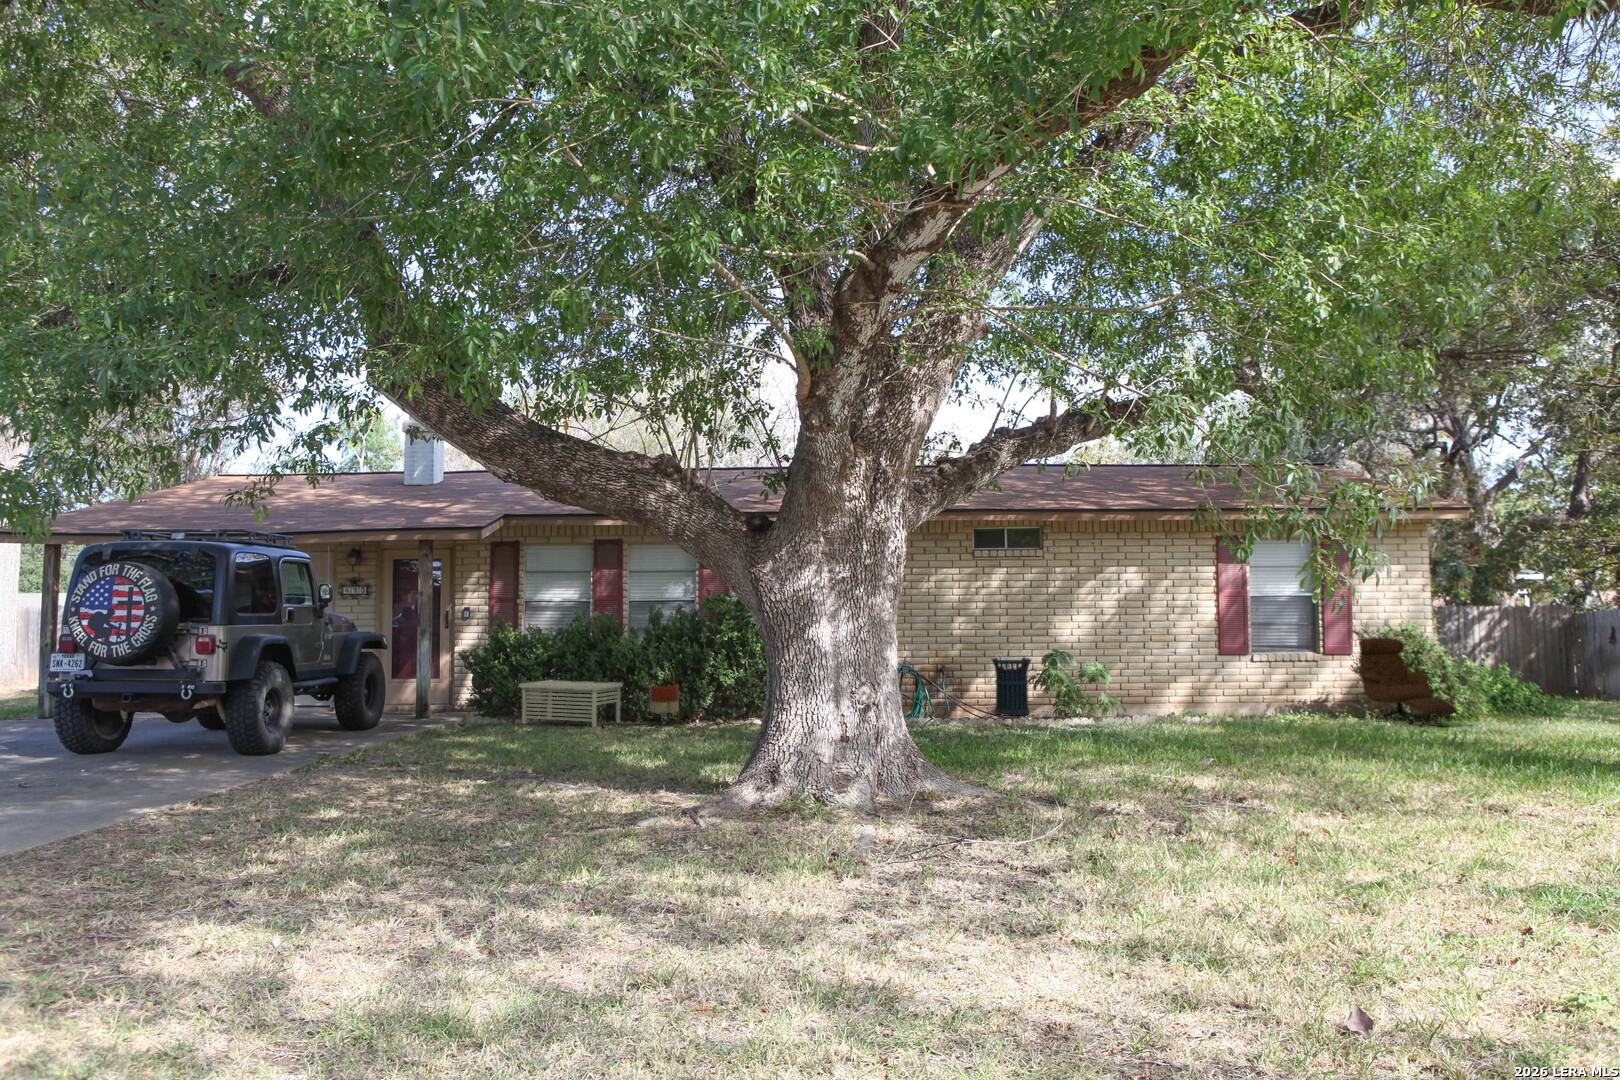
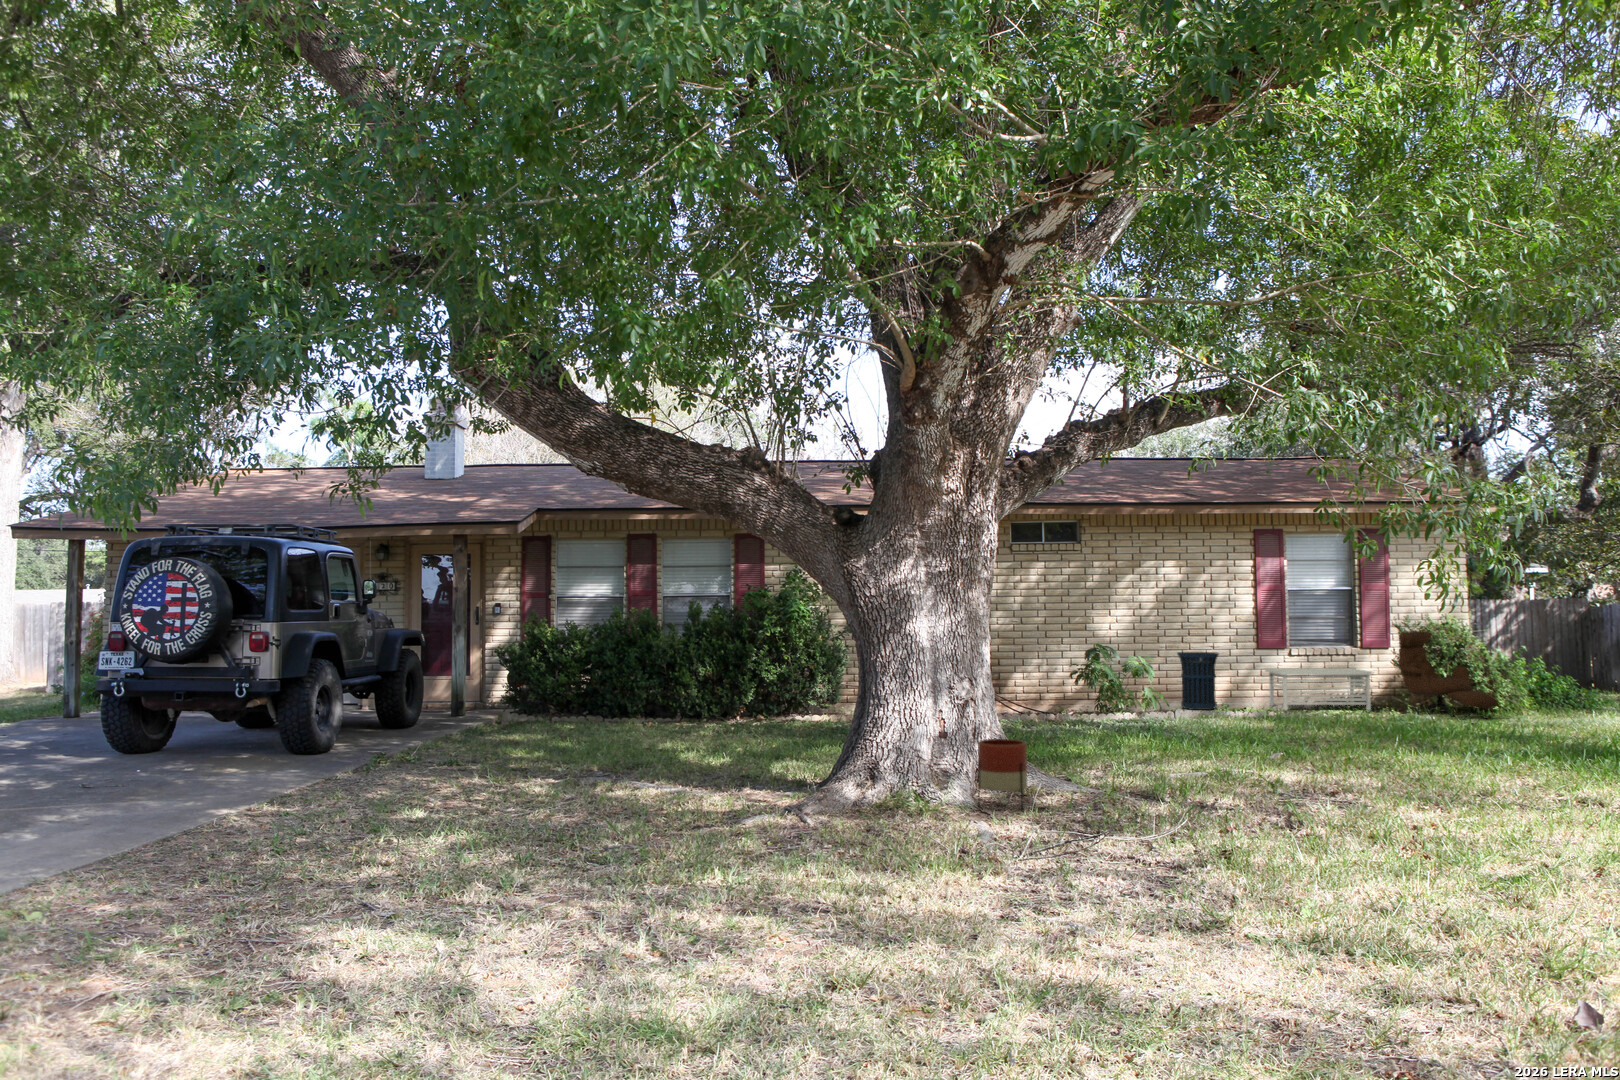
trash can: present [992,658,1031,716] -> present [1177,652,1219,710]
storage bench: present [519,680,623,728] -> present [1265,668,1372,711]
planter: present [649,684,679,714] -> present [978,739,1027,810]

